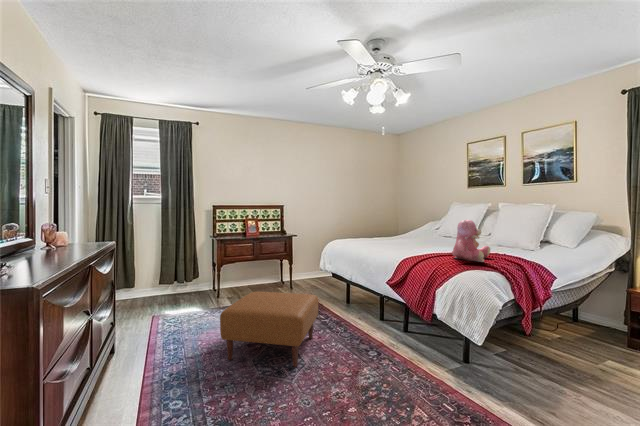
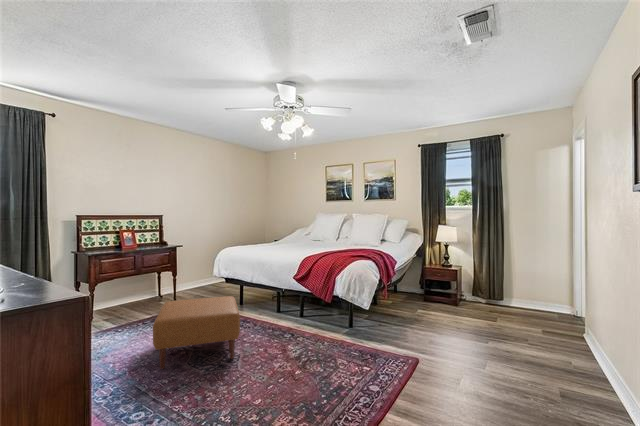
teddy bear: present [452,219,490,262] -> none [336,225,359,255]

